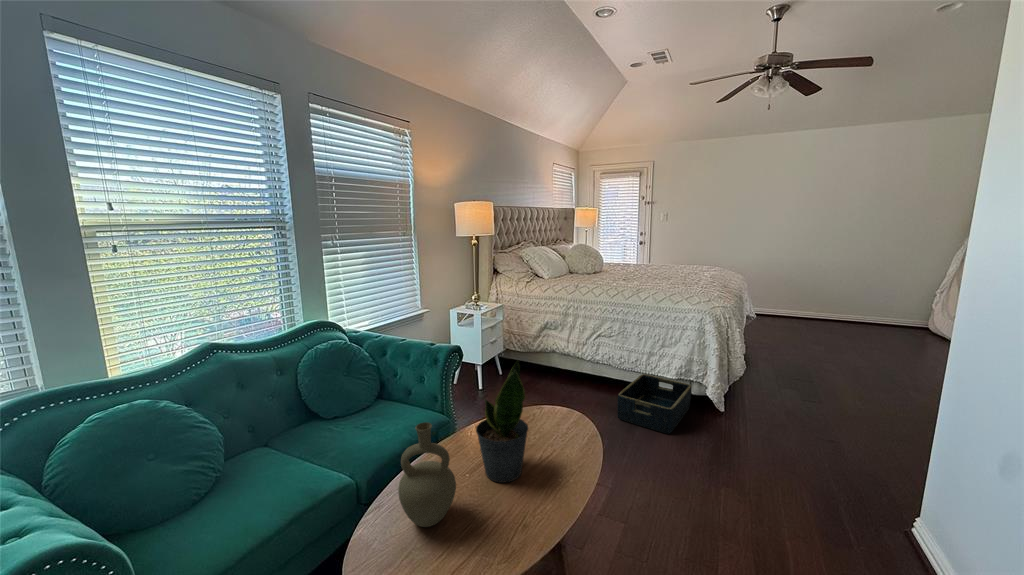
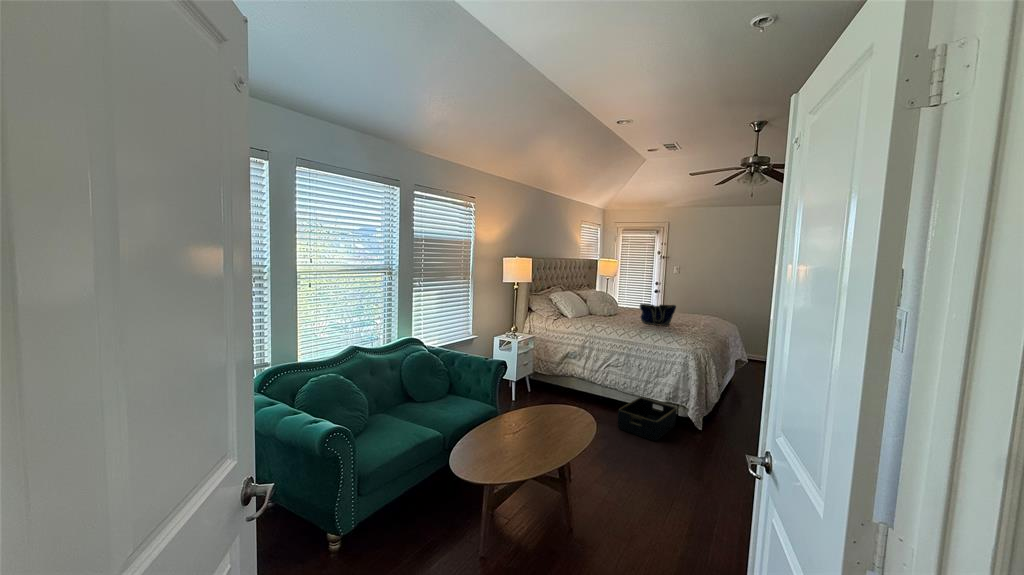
tote bag: none [633,253,680,280] -> present [640,304,676,326]
potted plant: present [476,361,528,483] -> none [518,368,550,443]
vase: present [398,422,456,527] -> none [474,397,506,458]

